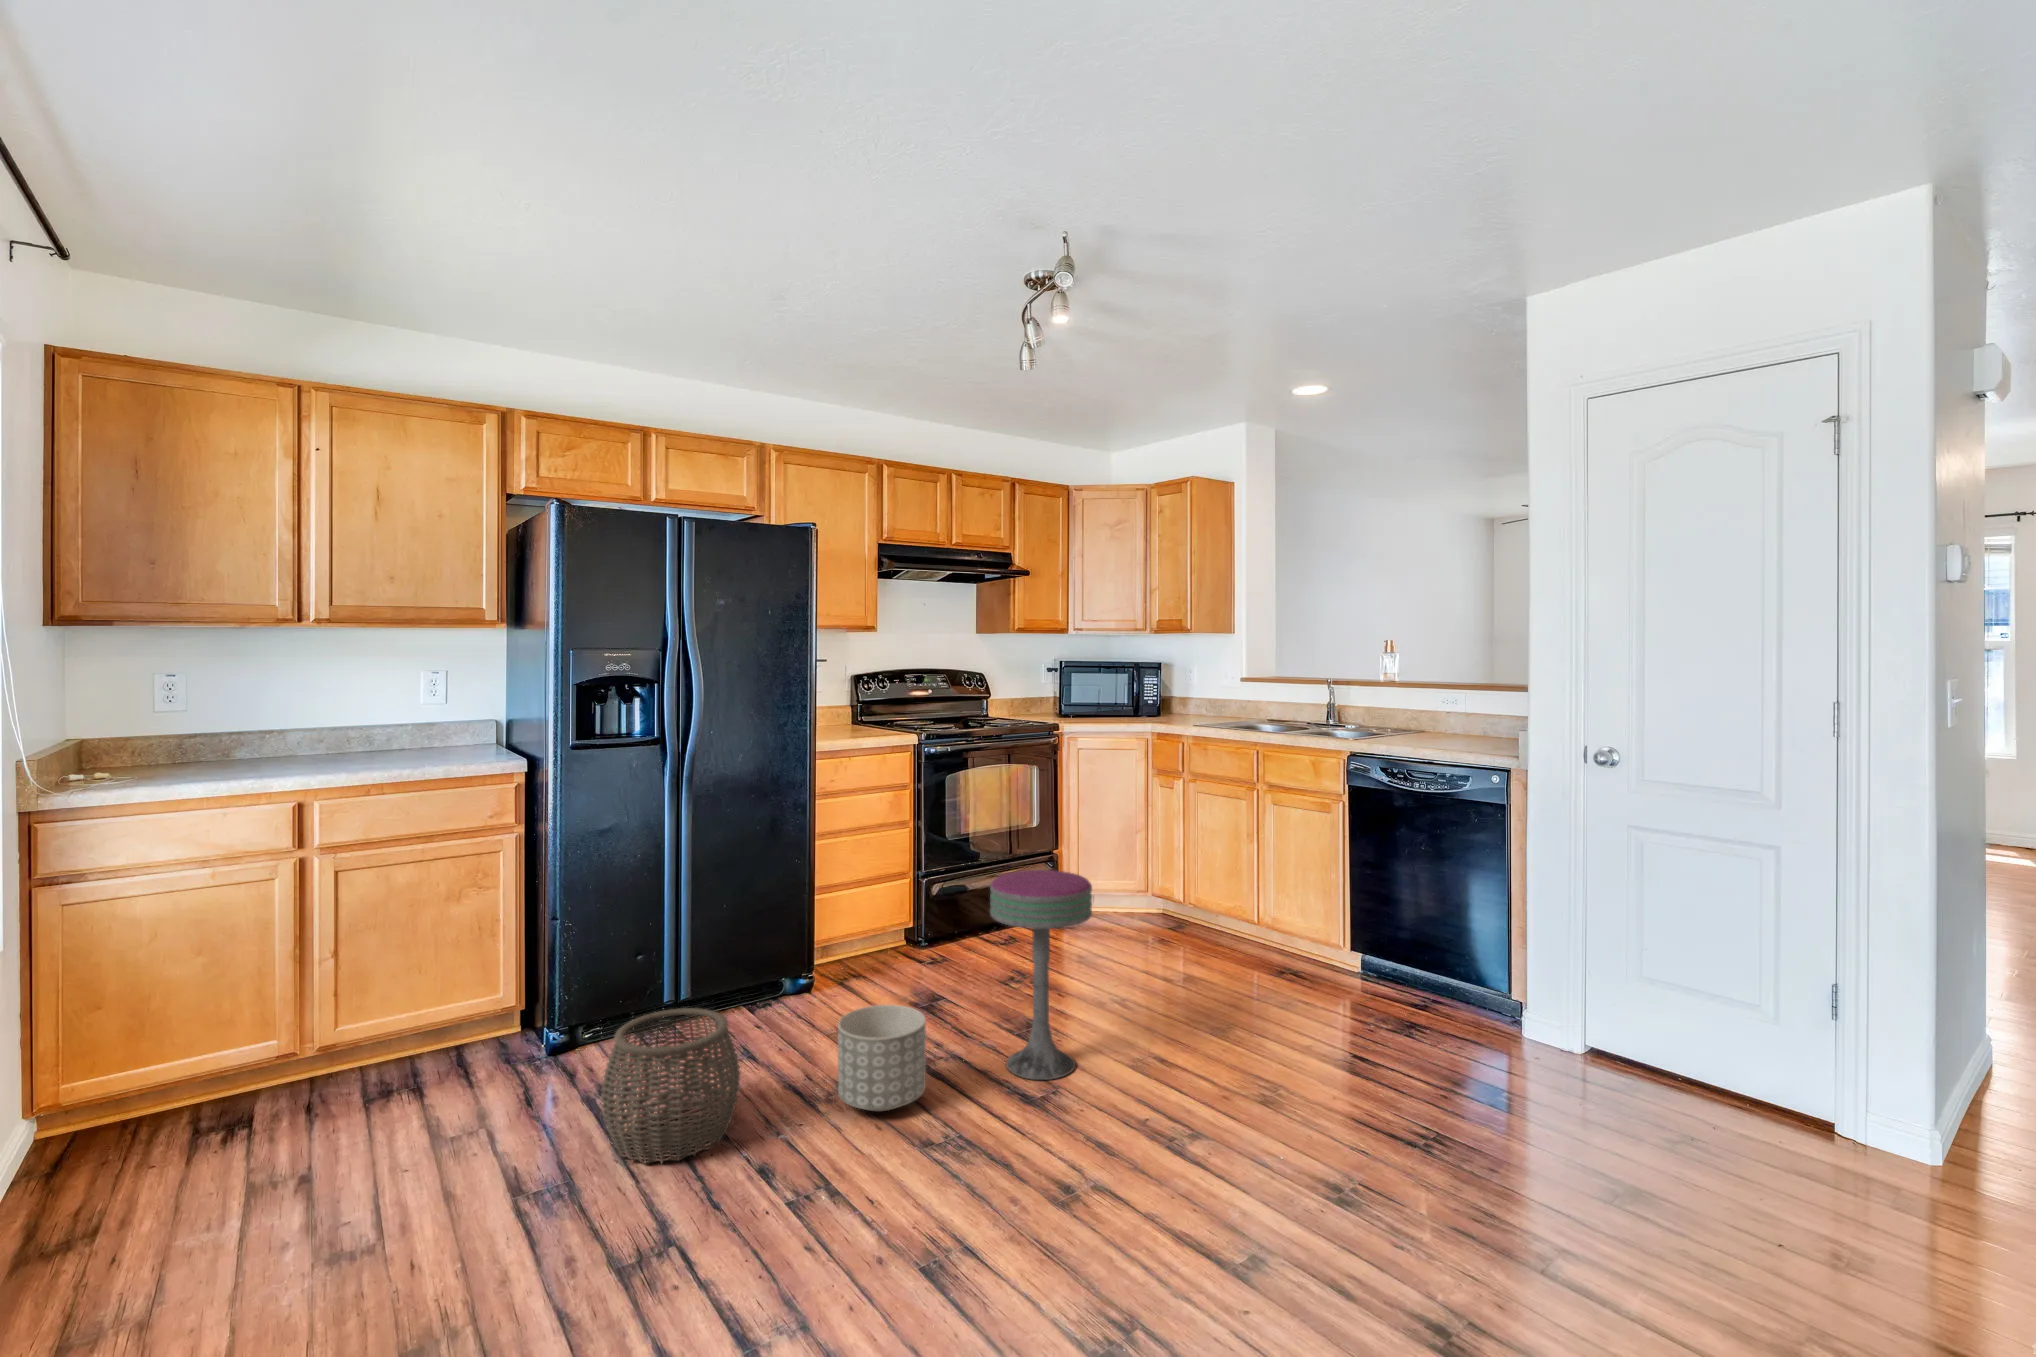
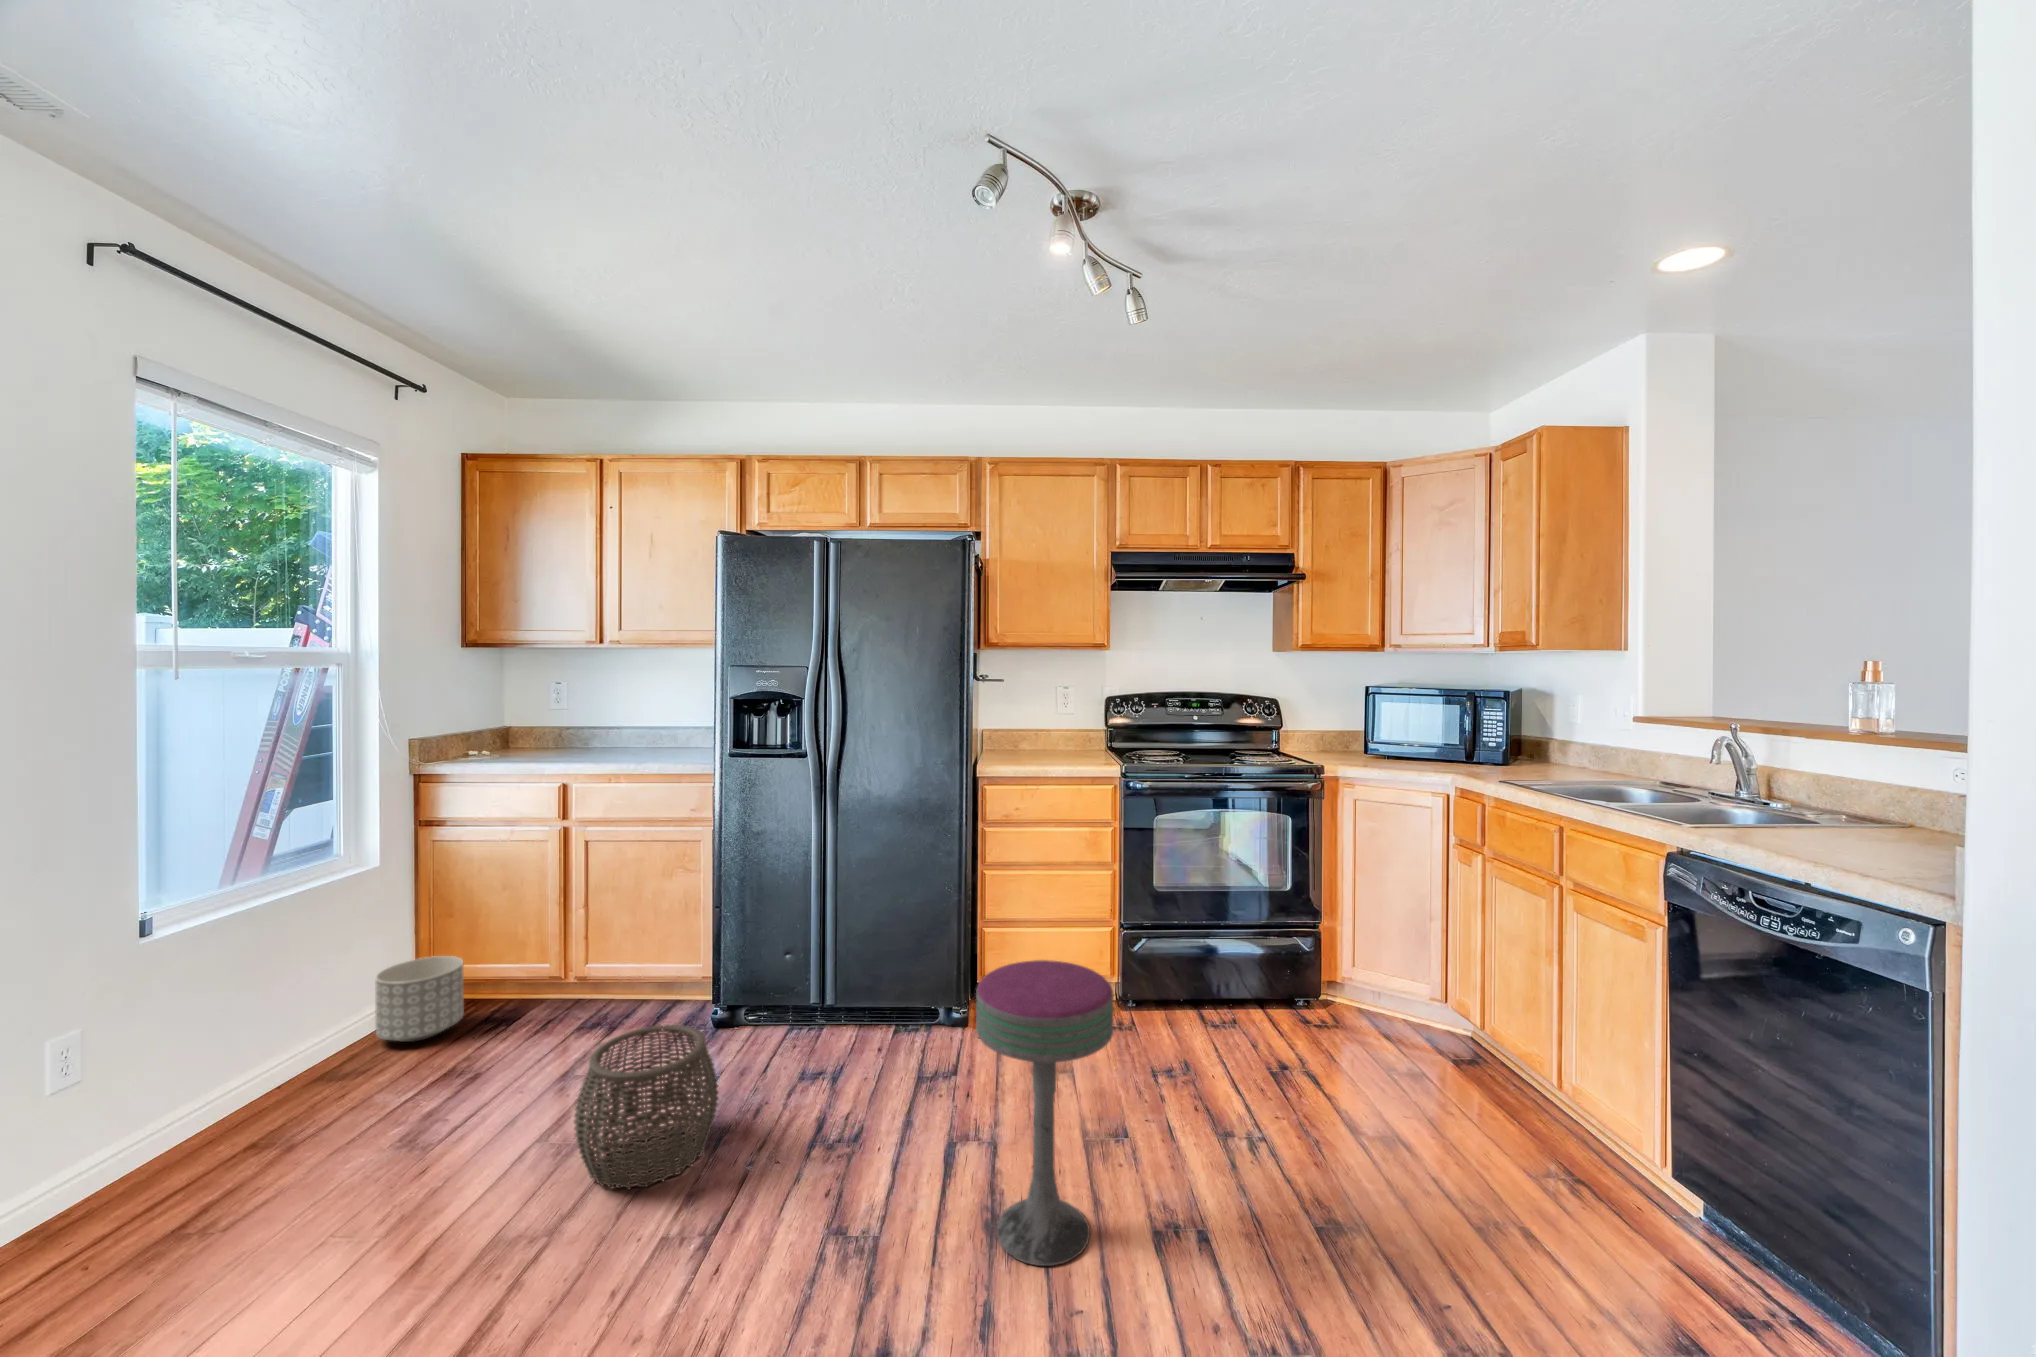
planter: present [838,1005,926,1112] -> present [376,956,463,1042]

